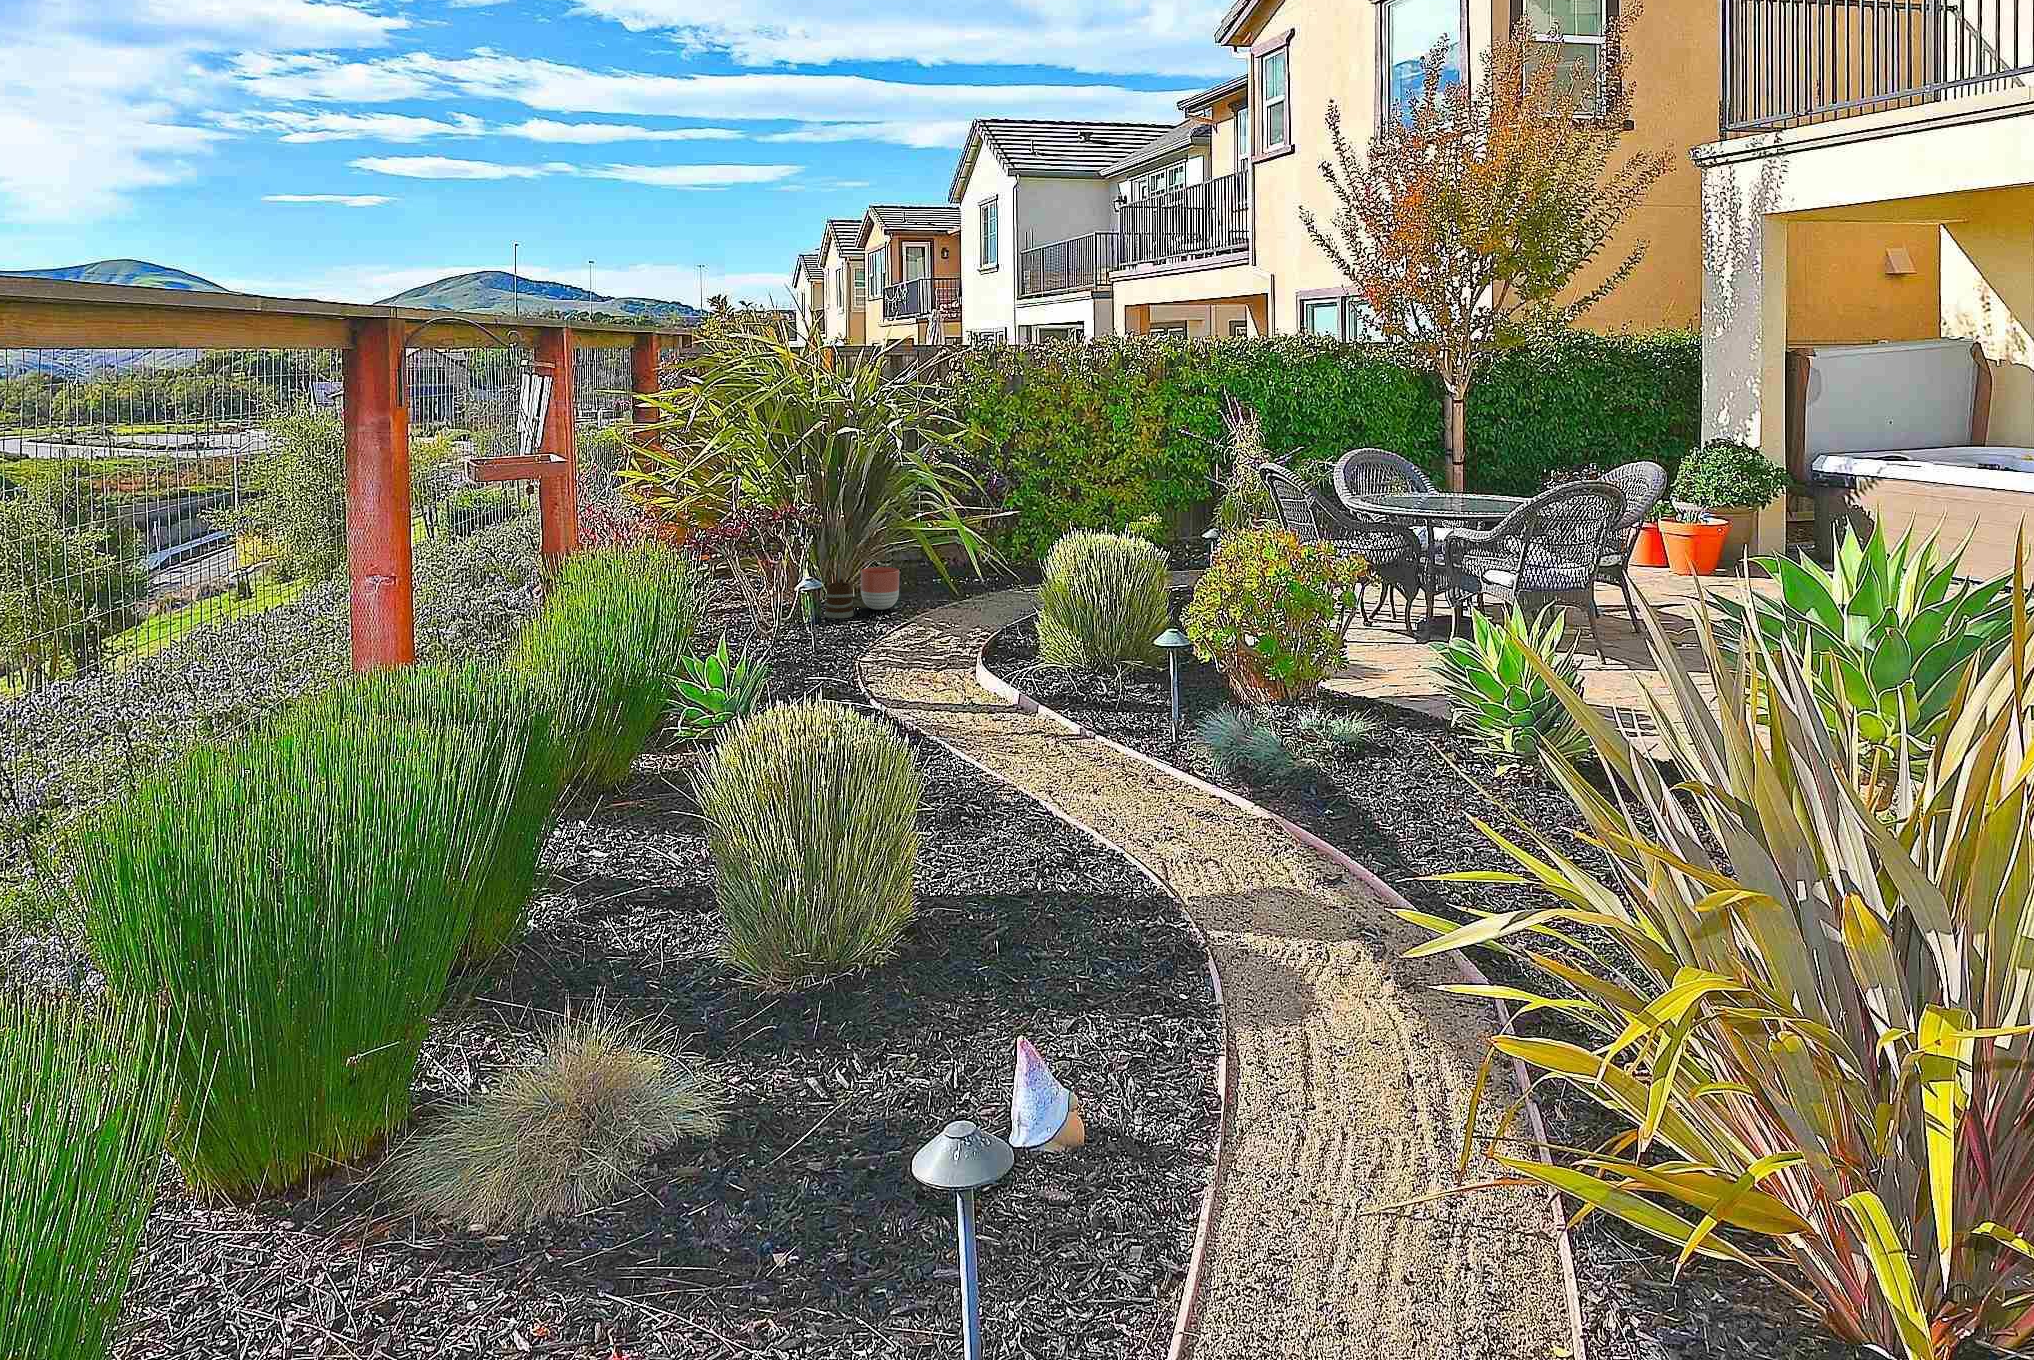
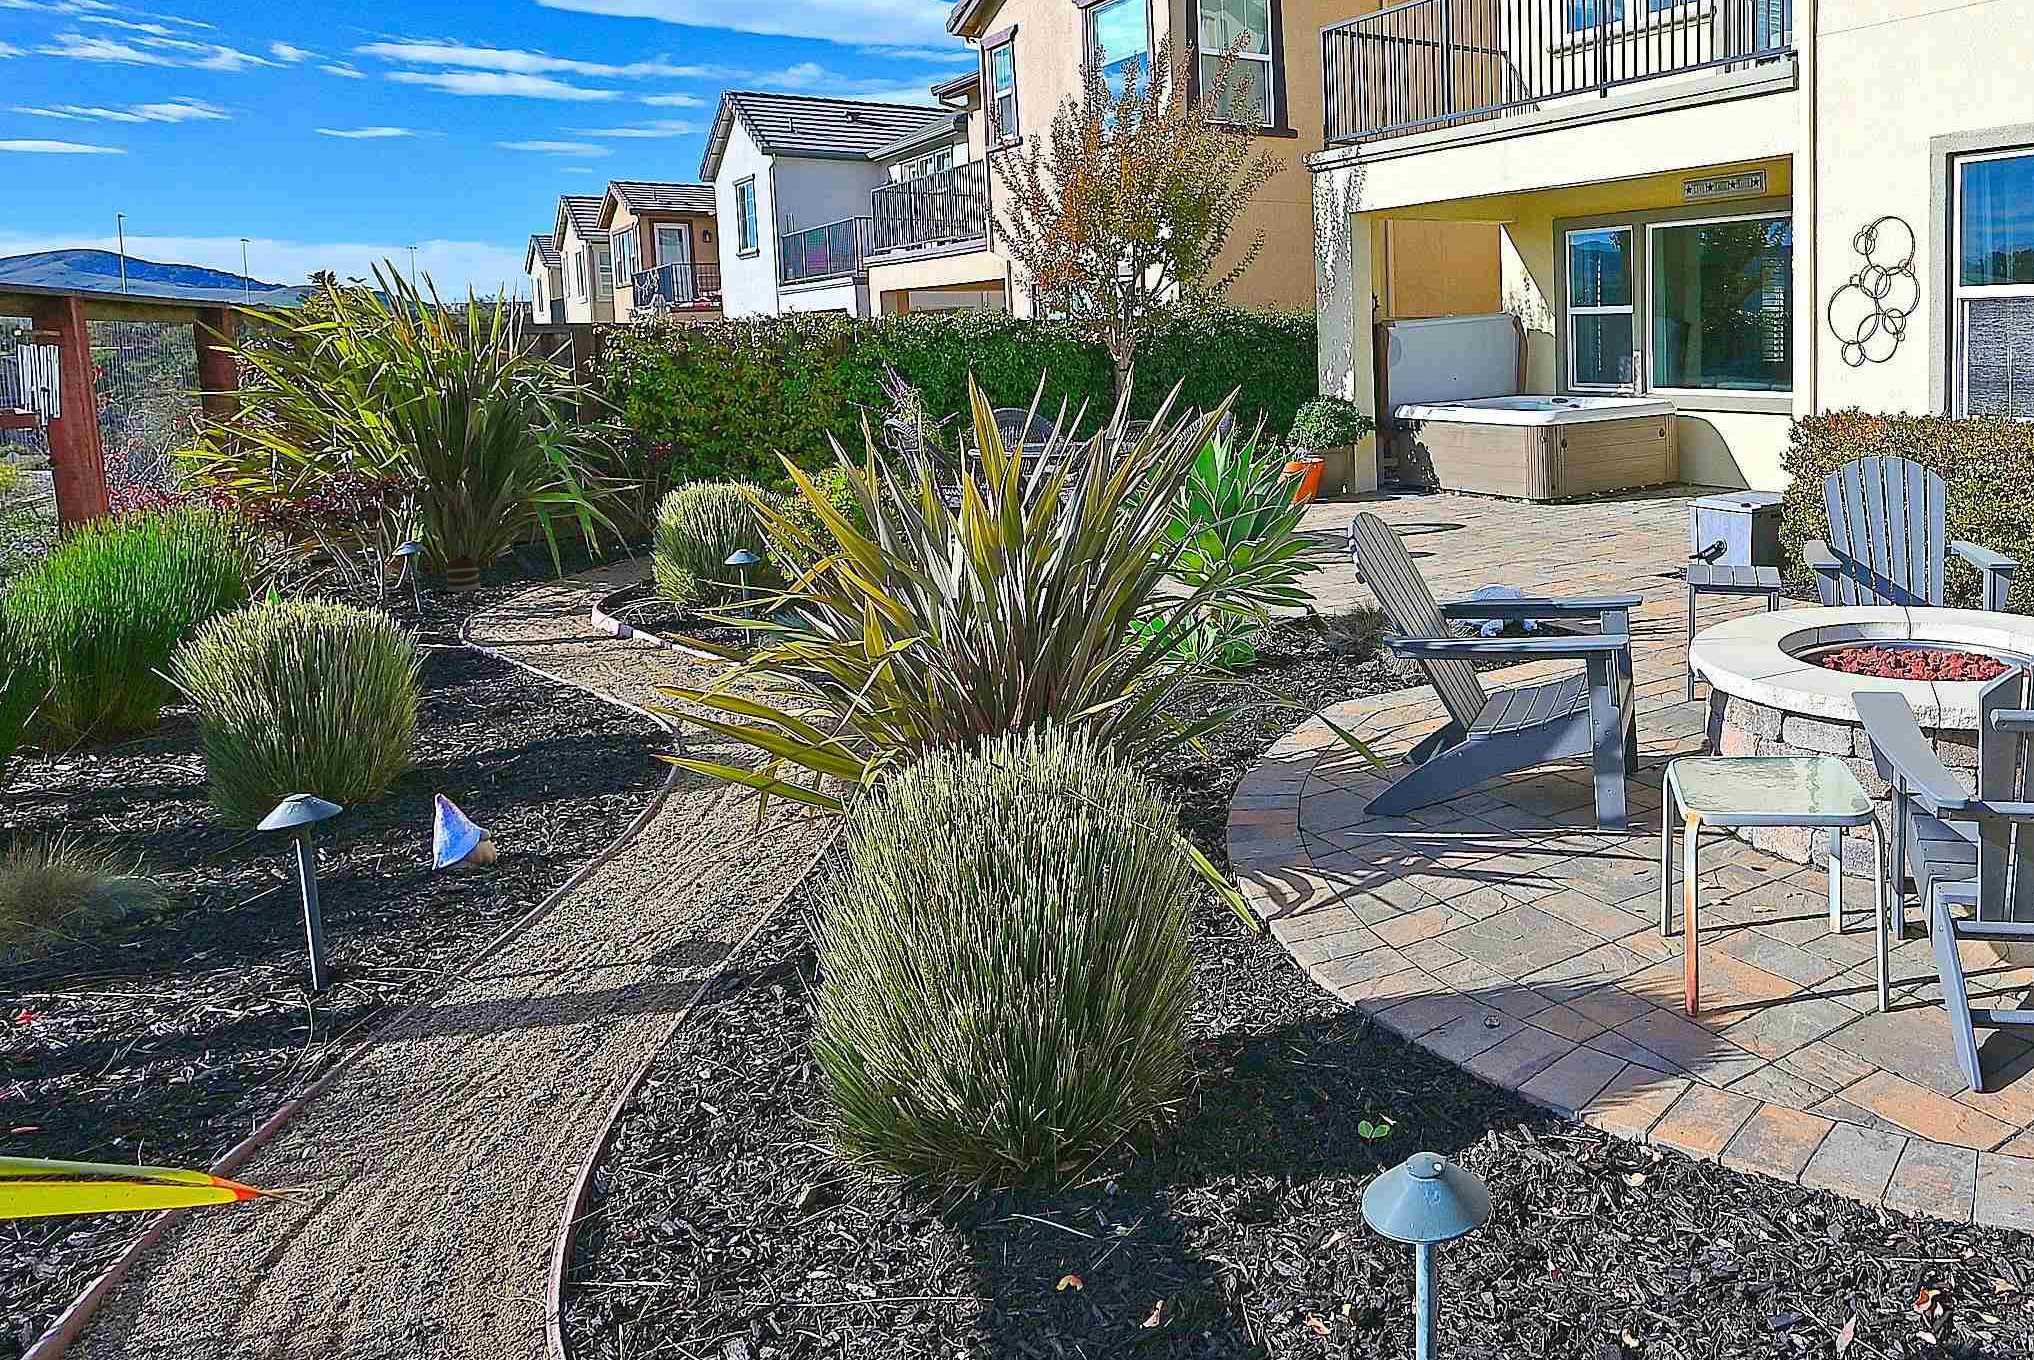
planter: present [861,567,899,610] -> none [489,542,534,581]

